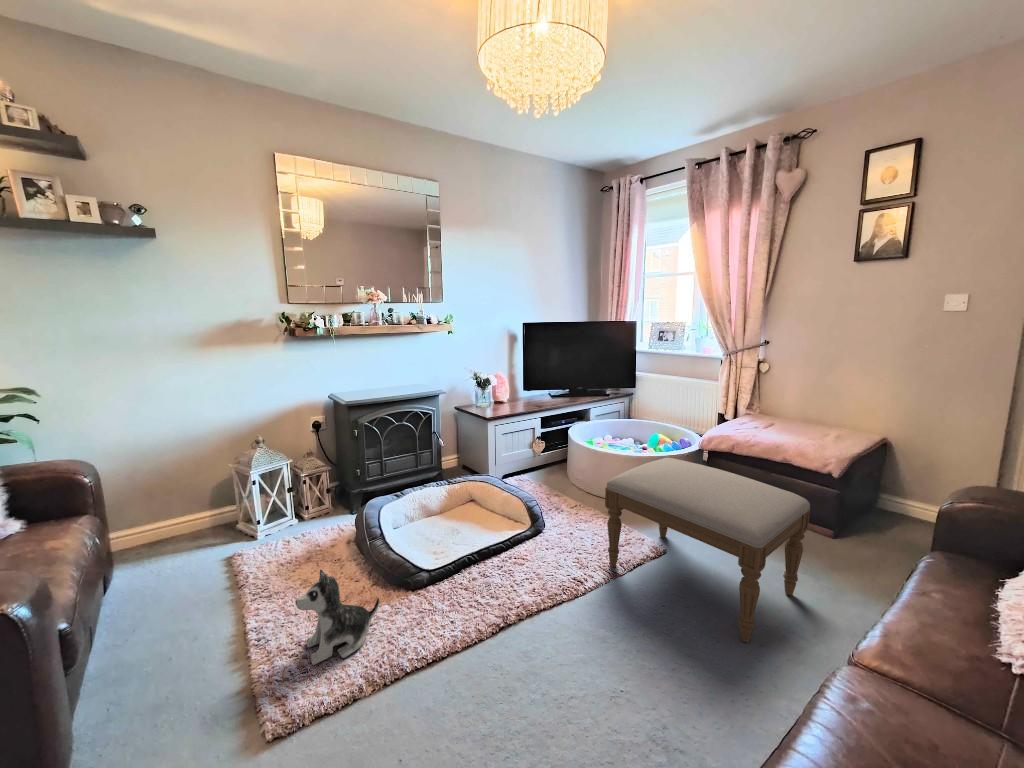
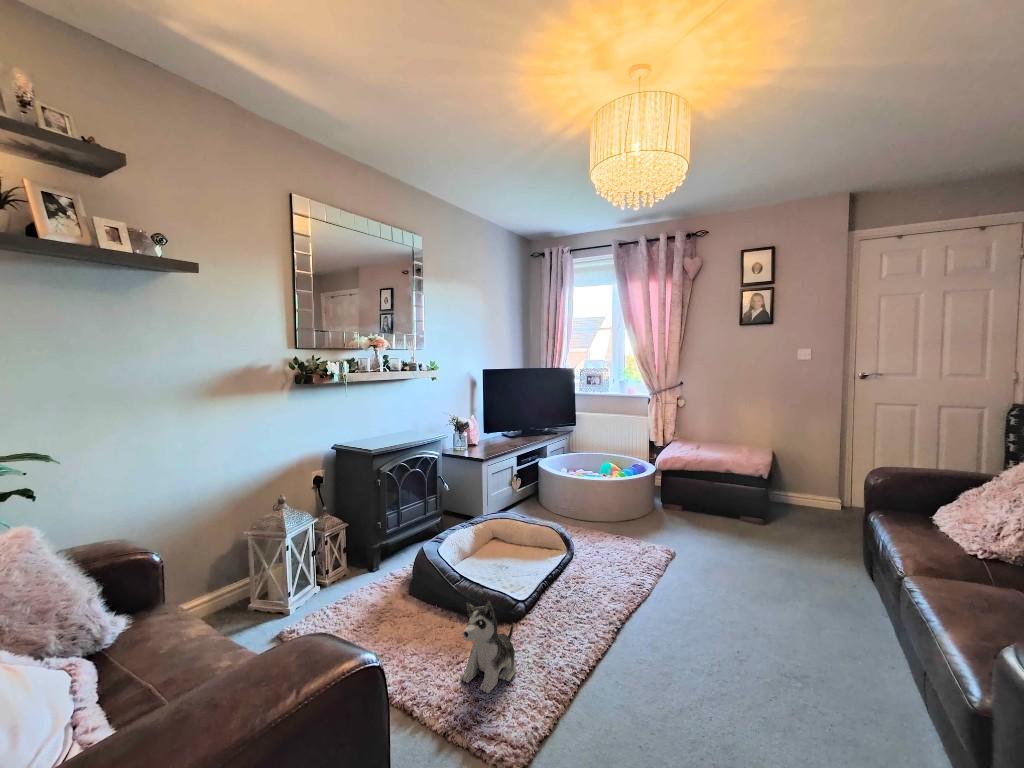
ottoman: present [605,458,810,642] -> none [642,474,782,596]

